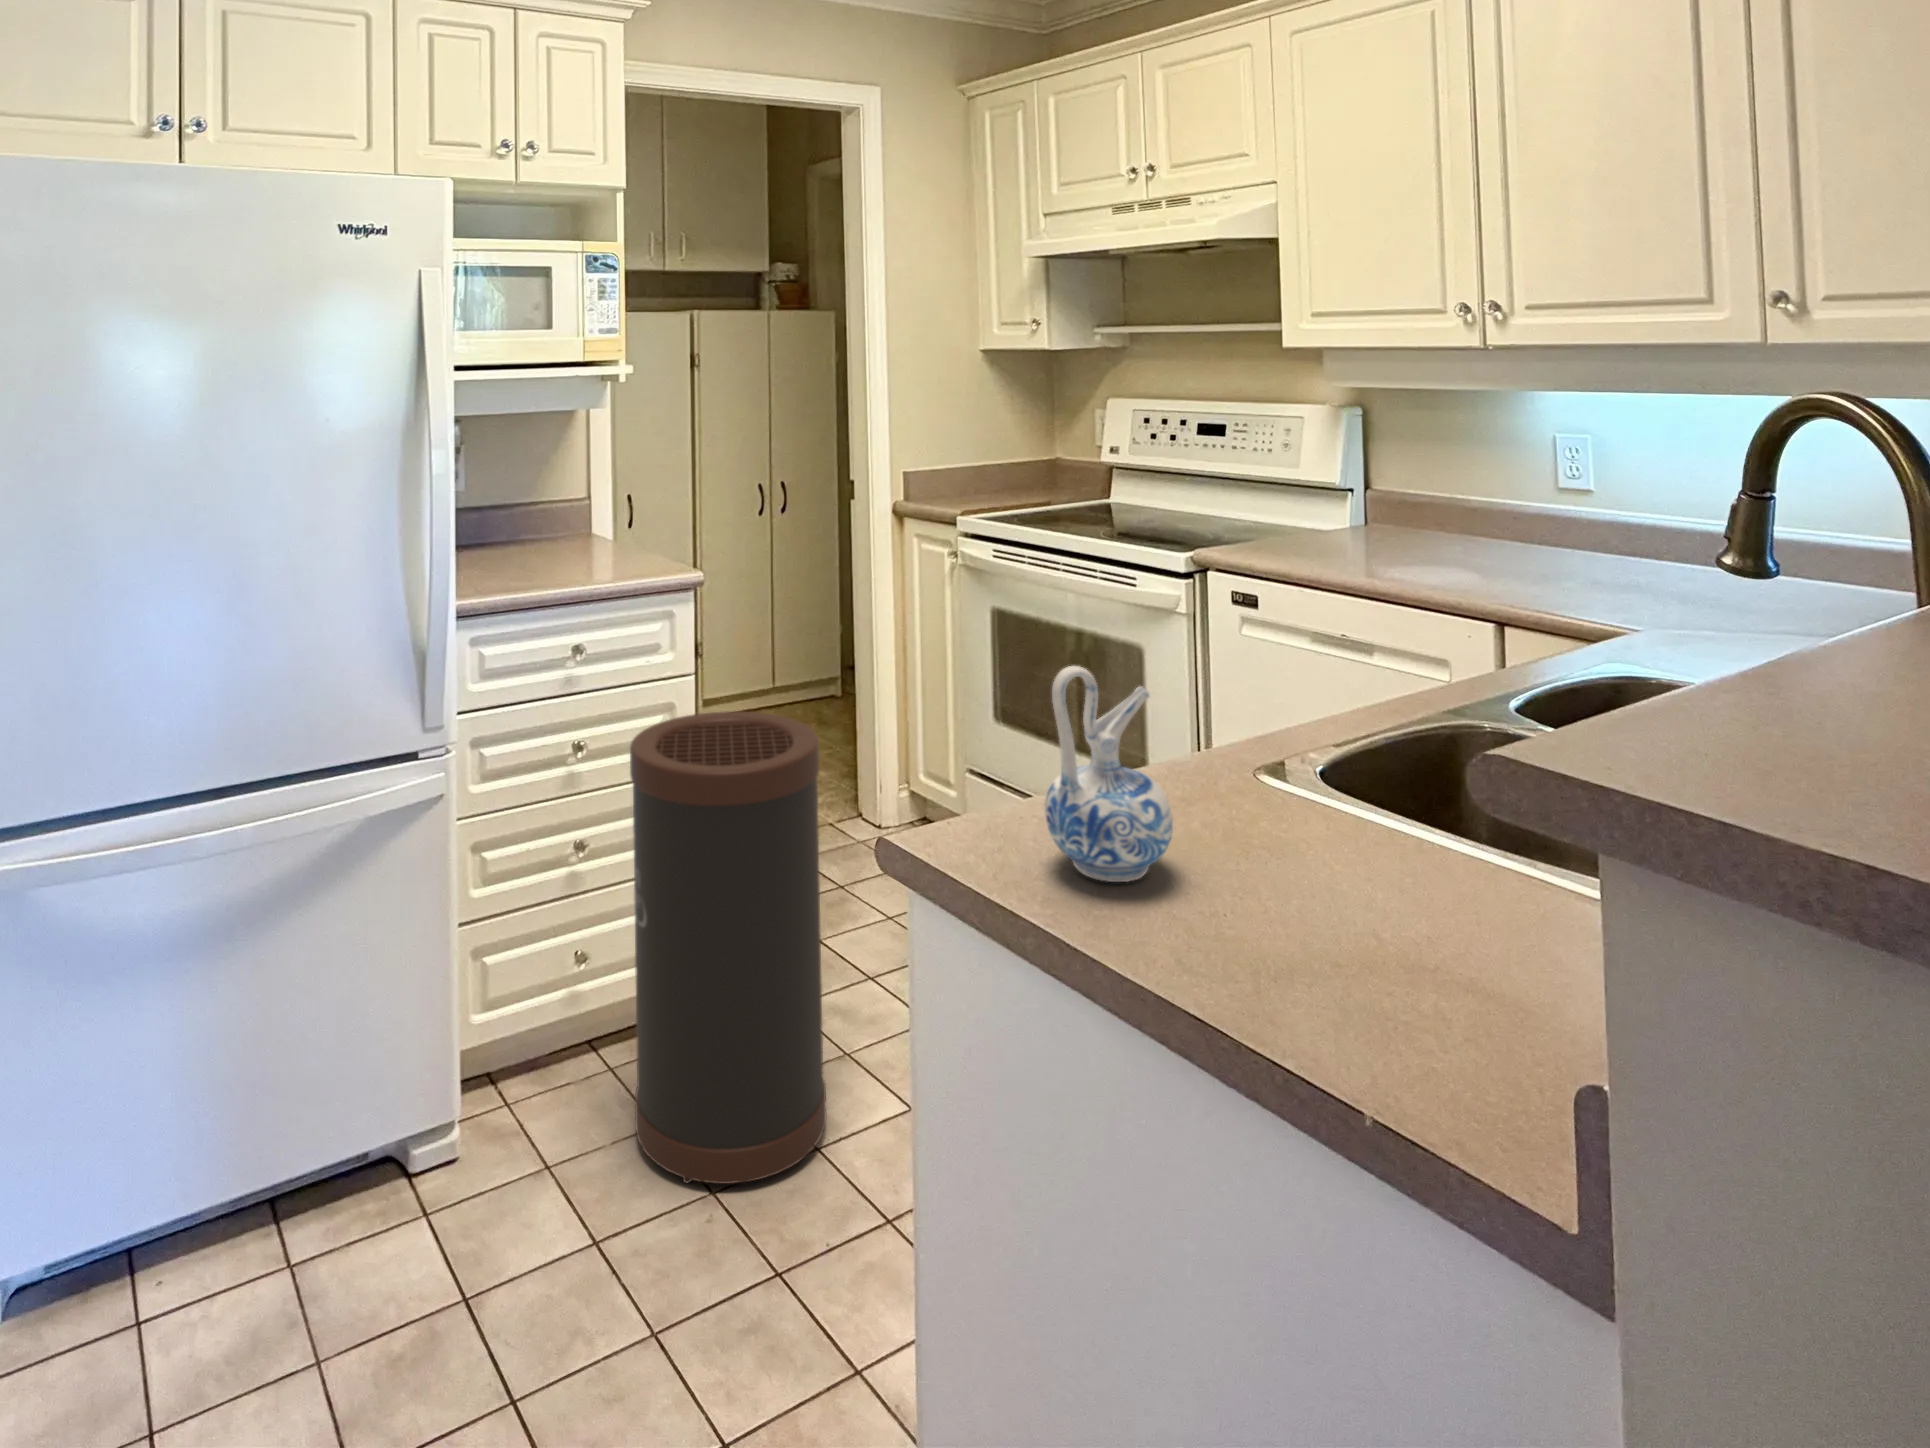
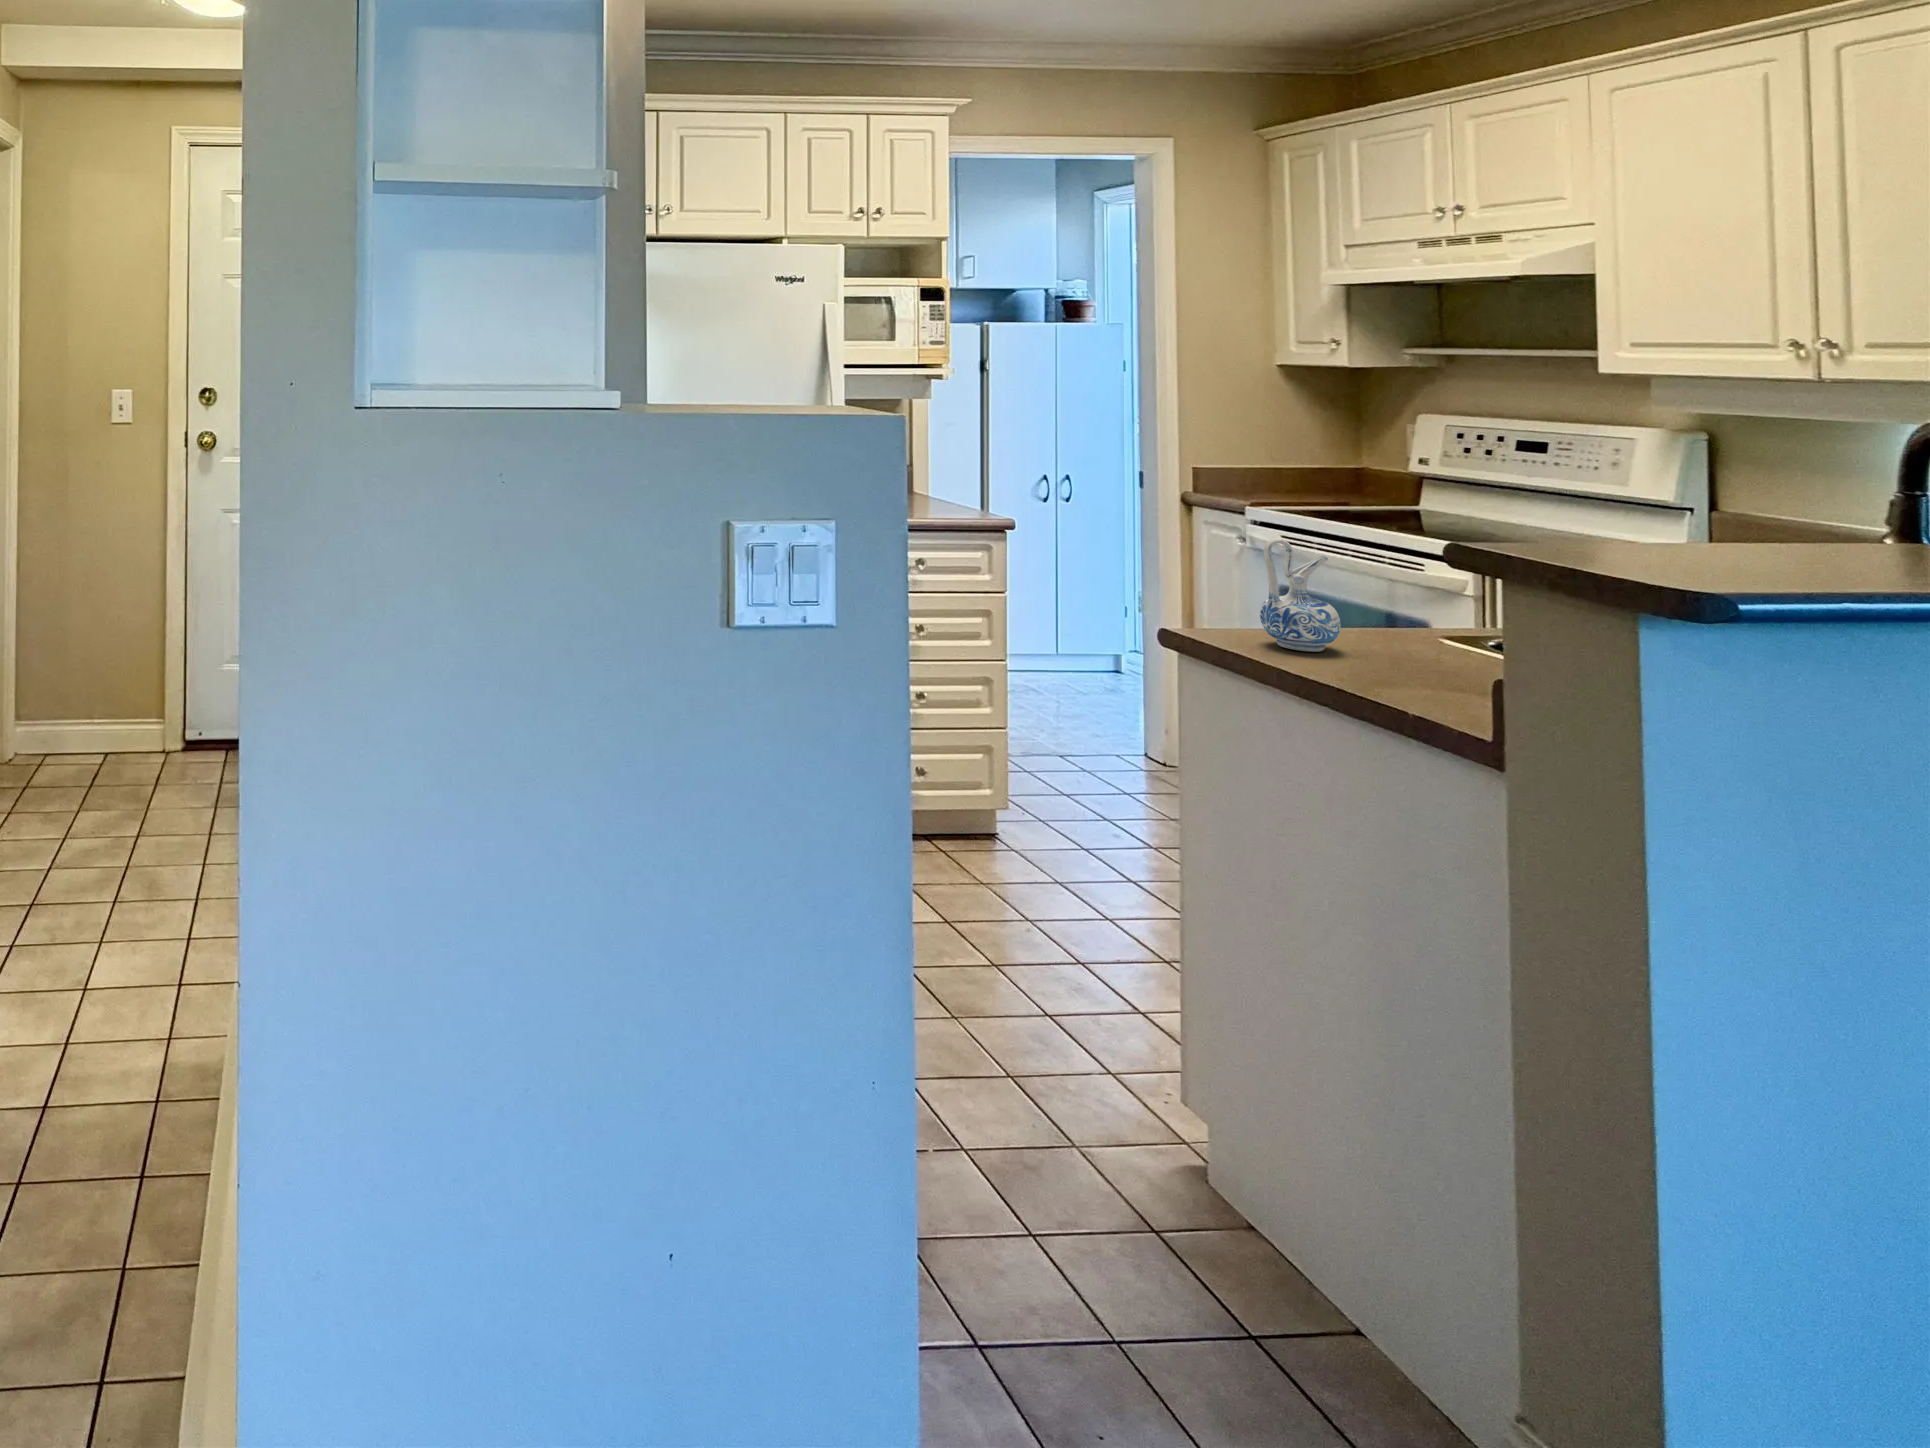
trash can: present [630,711,826,1184] -> none [965,616,1116,923]

